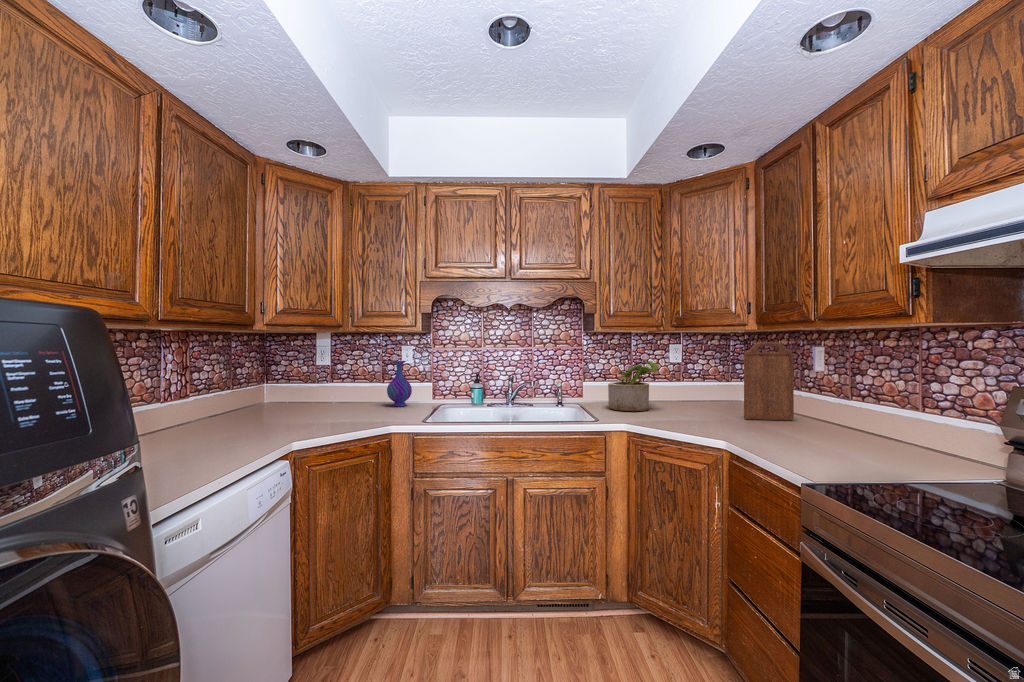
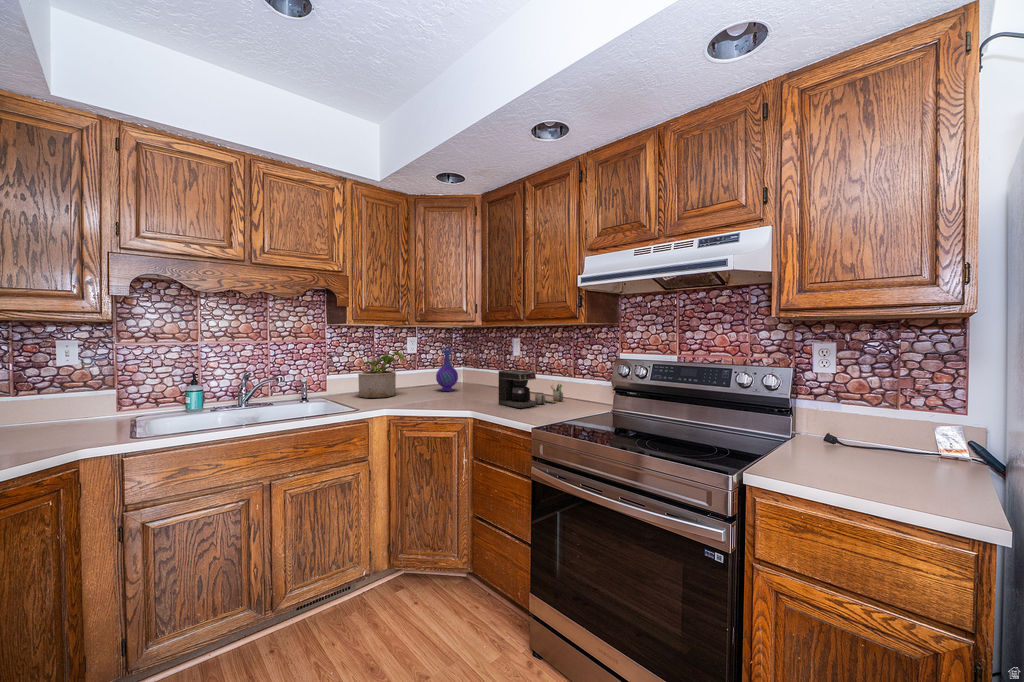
cutting board: present [744,342,794,420] -> none [472,335,502,394]
vase: present [387,361,412,407] -> present [436,350,458,391]
coffee maker: none [771,391,893,447] -> present [499,370,563,408]

